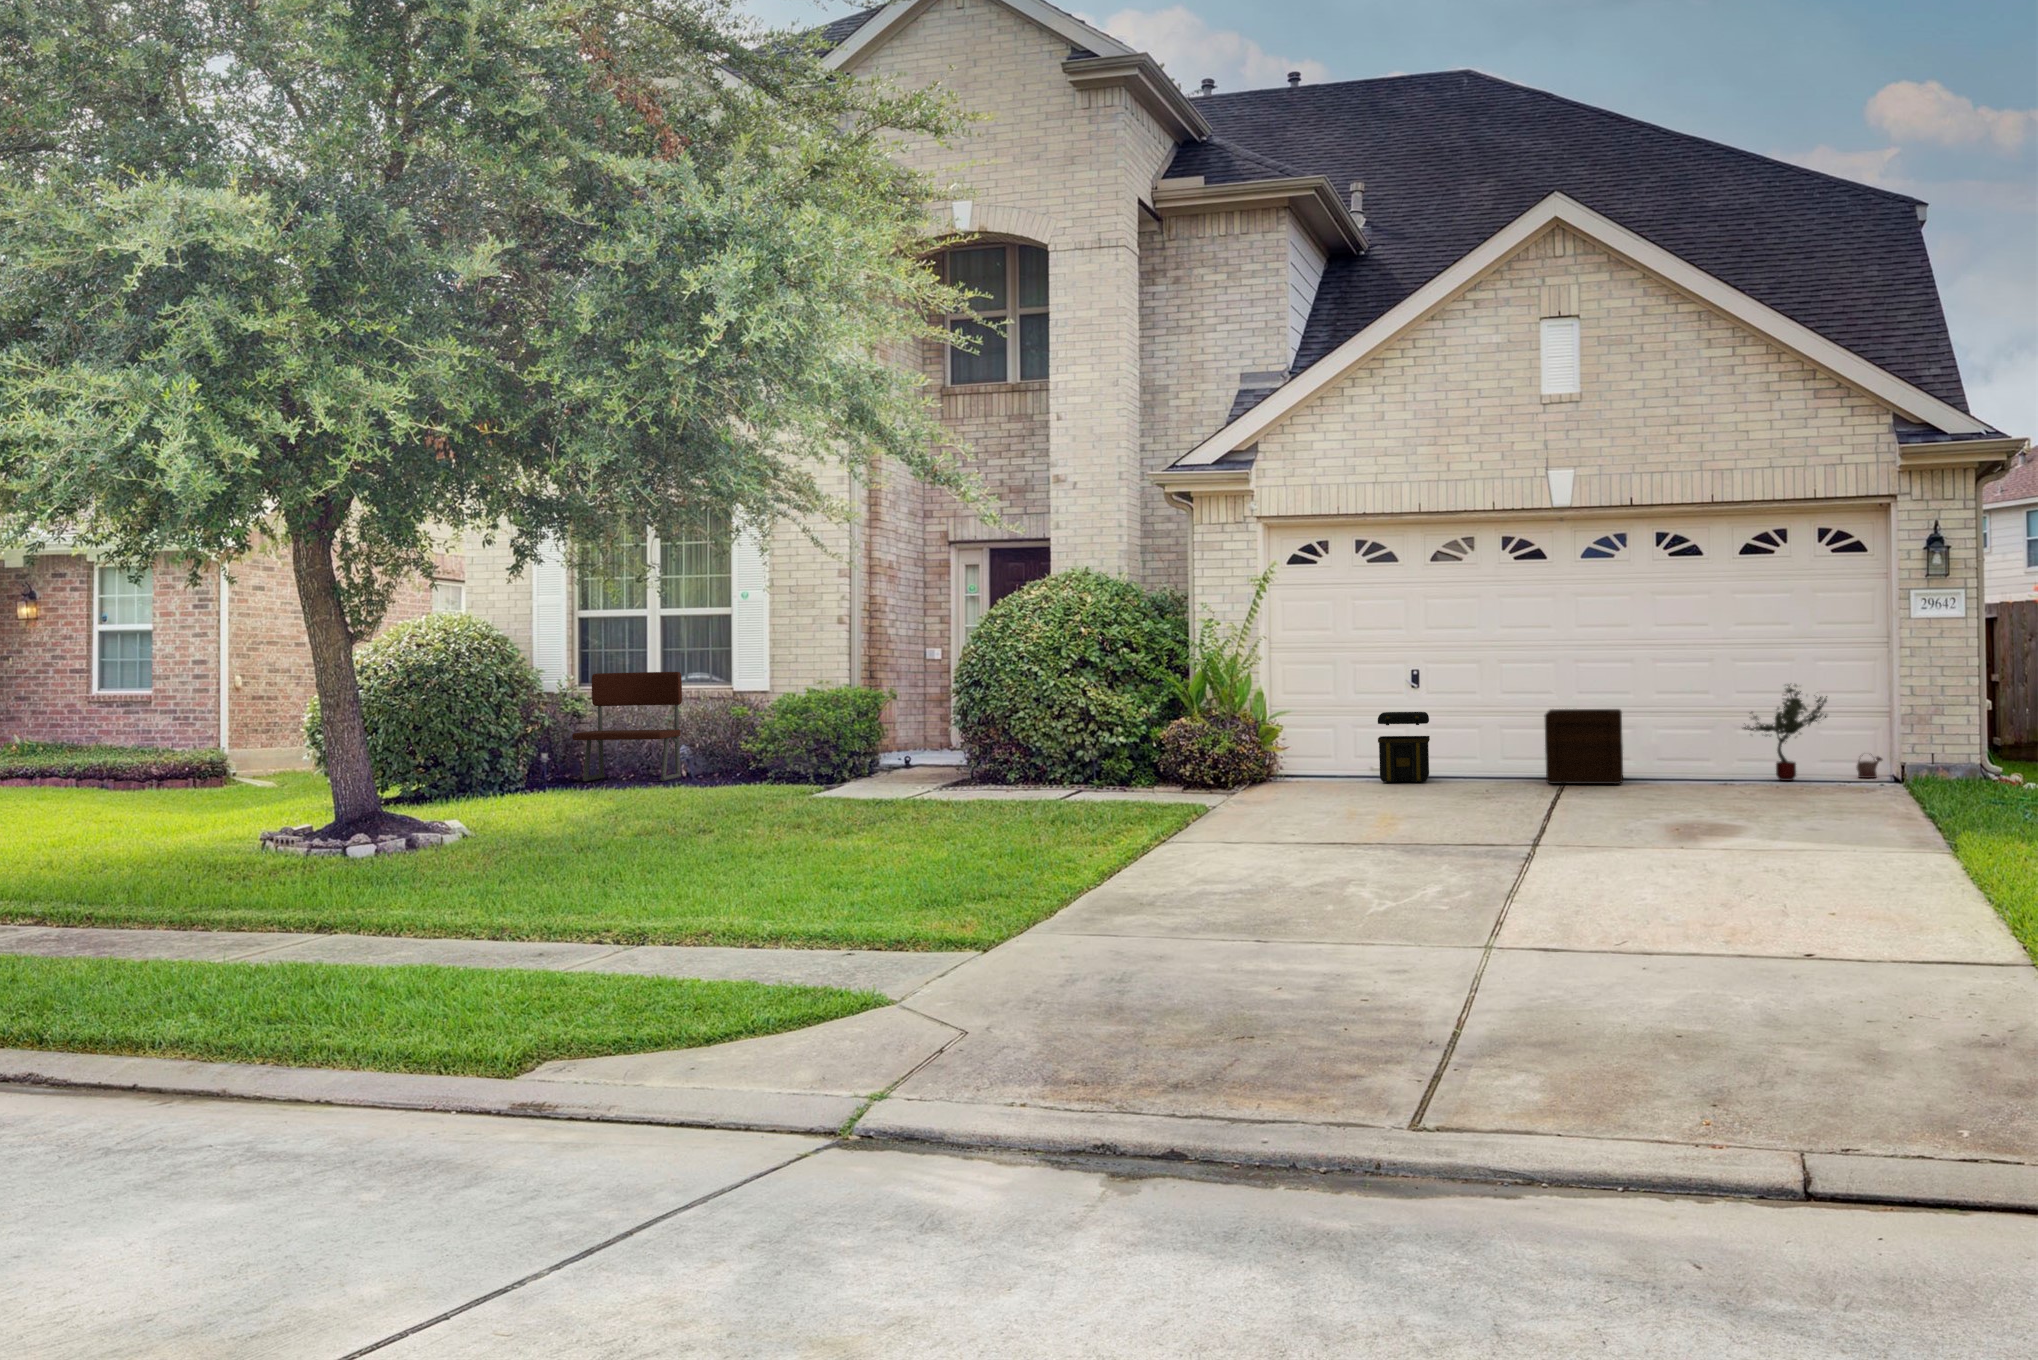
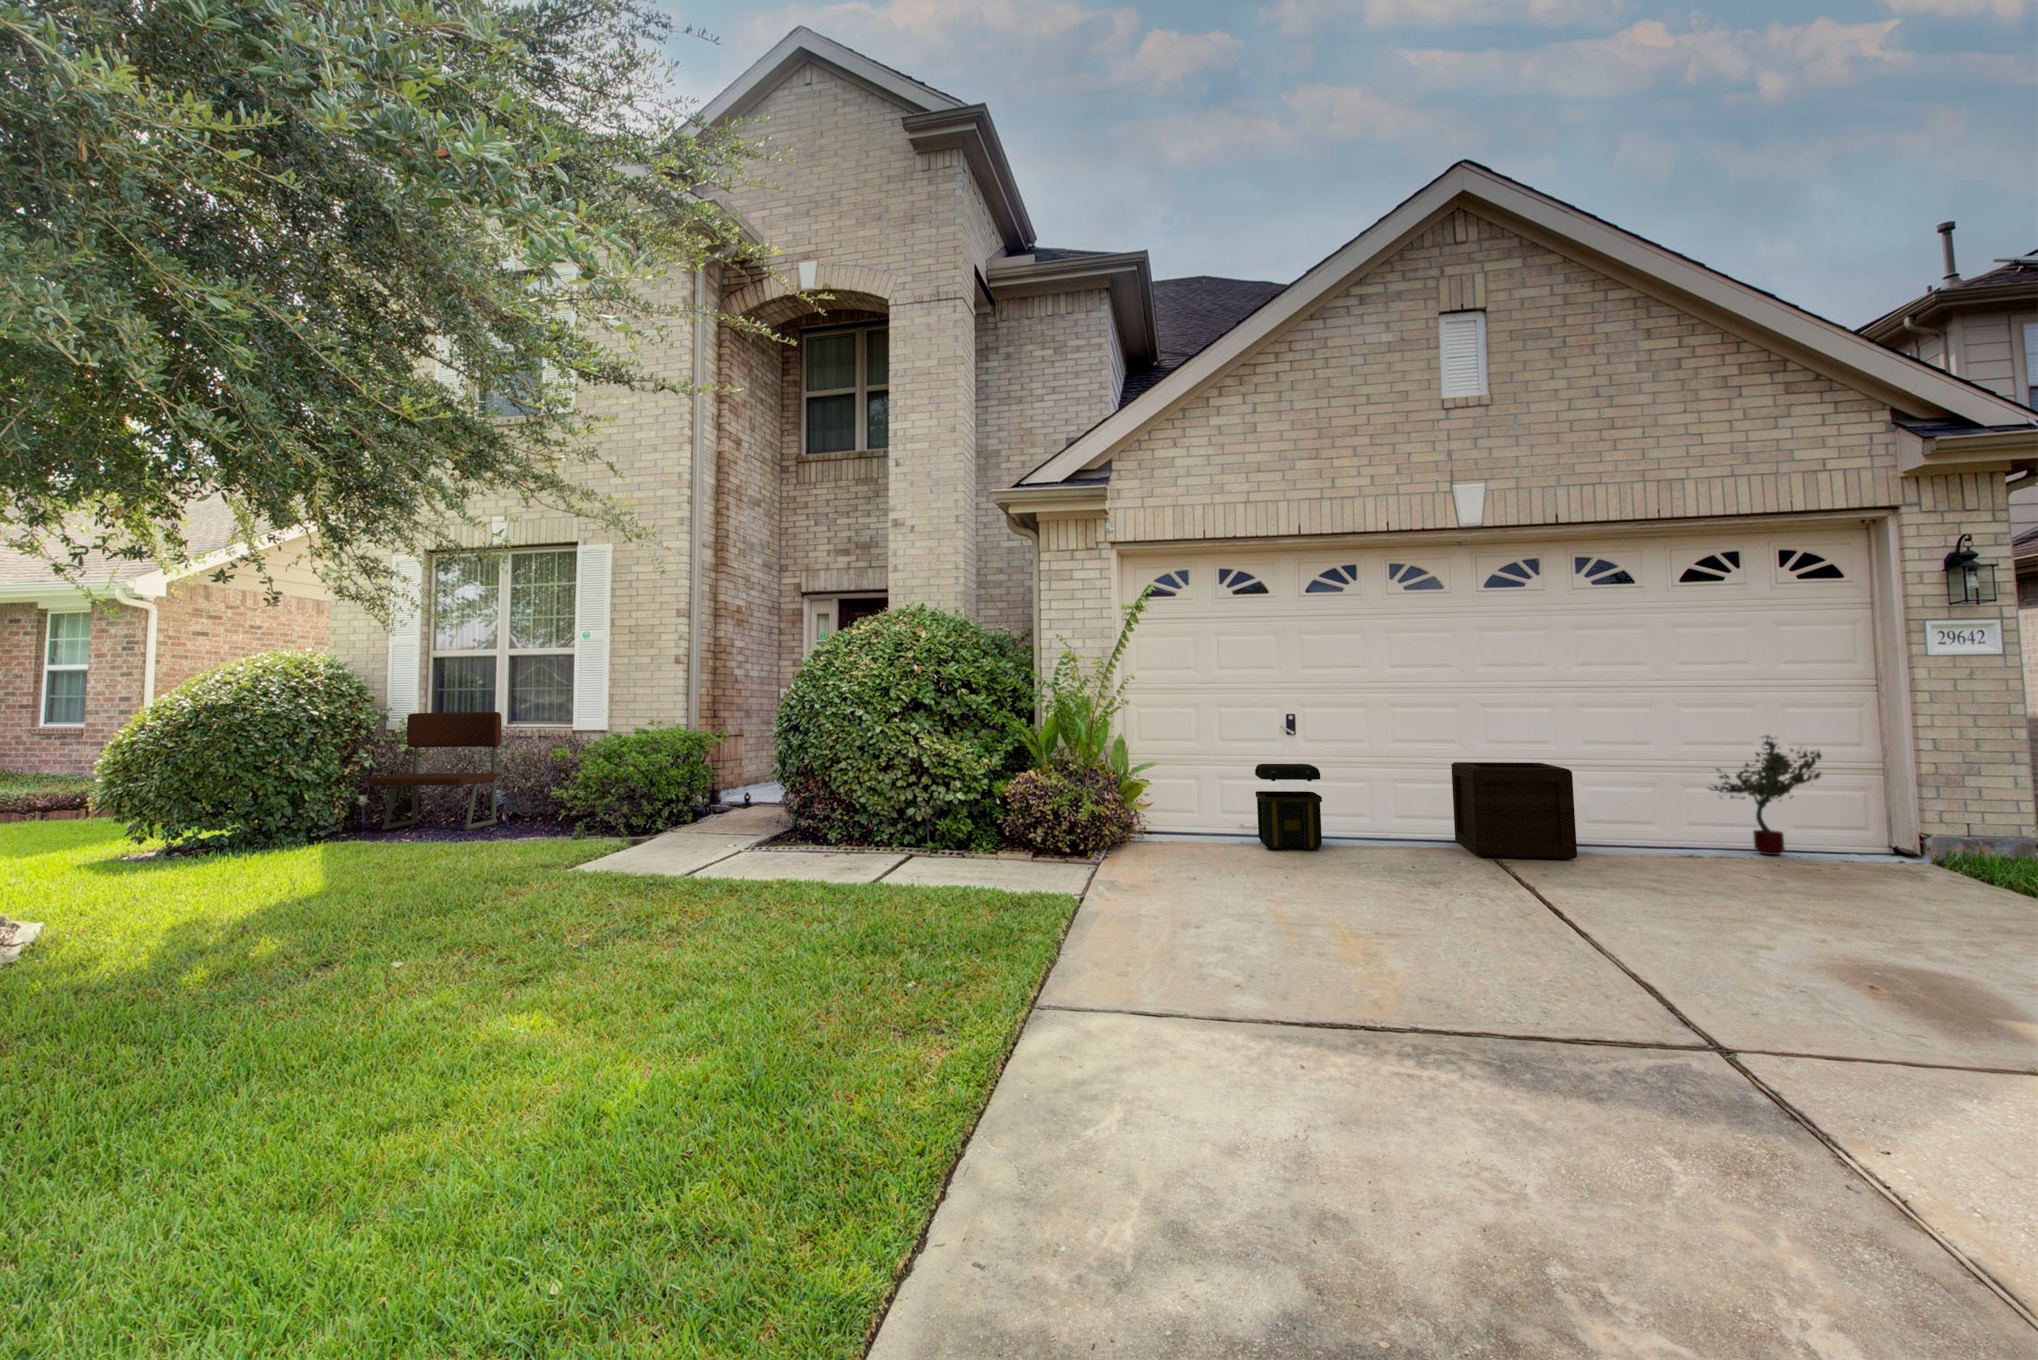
watering can: present [1856,754,1882,778] -> none [1845,820,1876,852]

